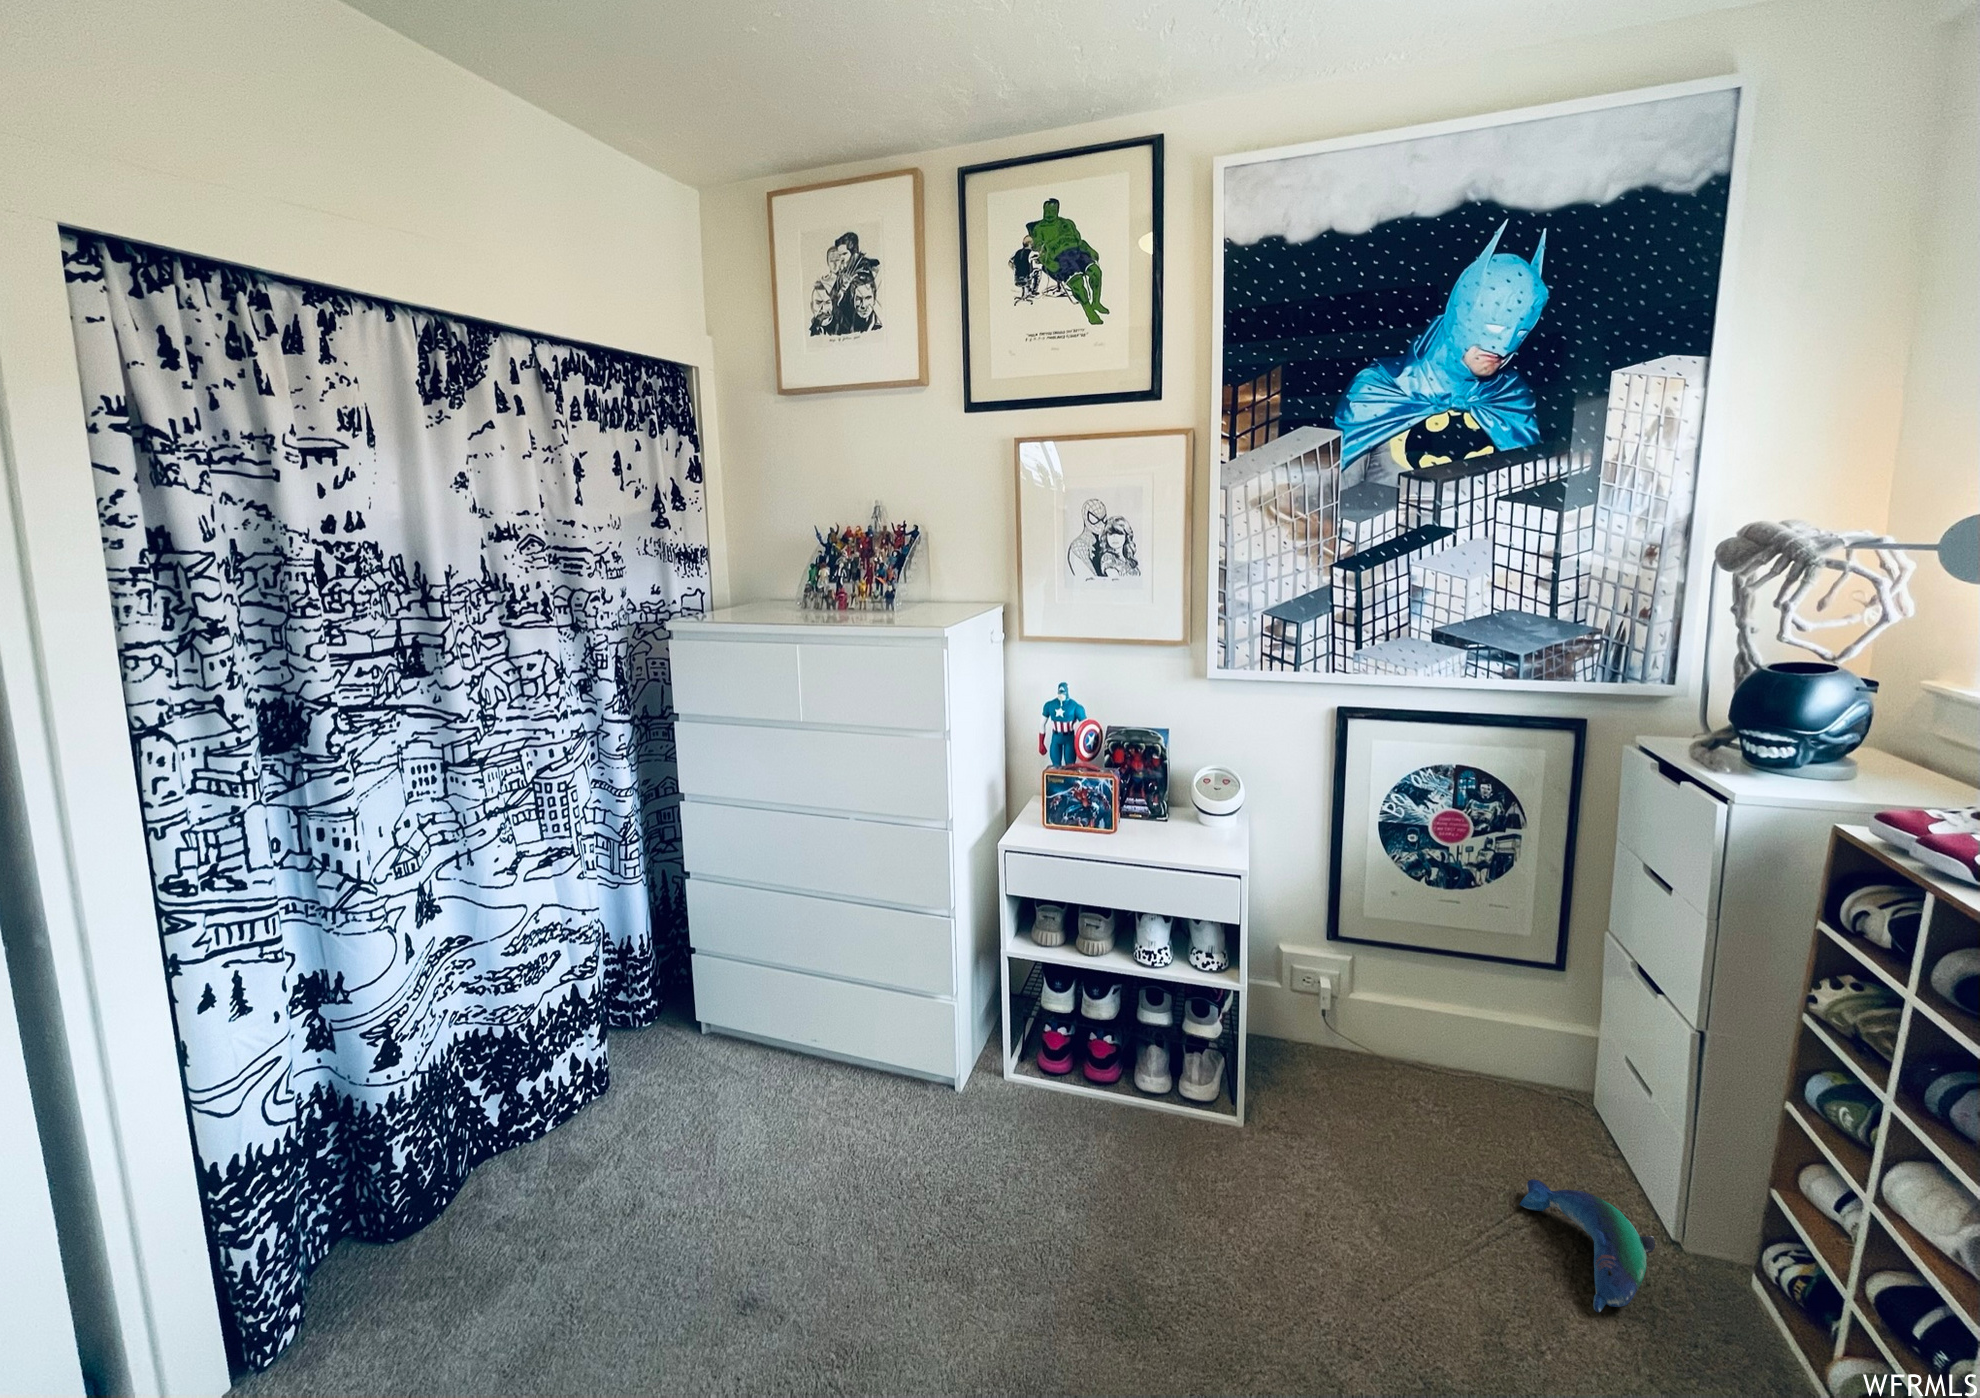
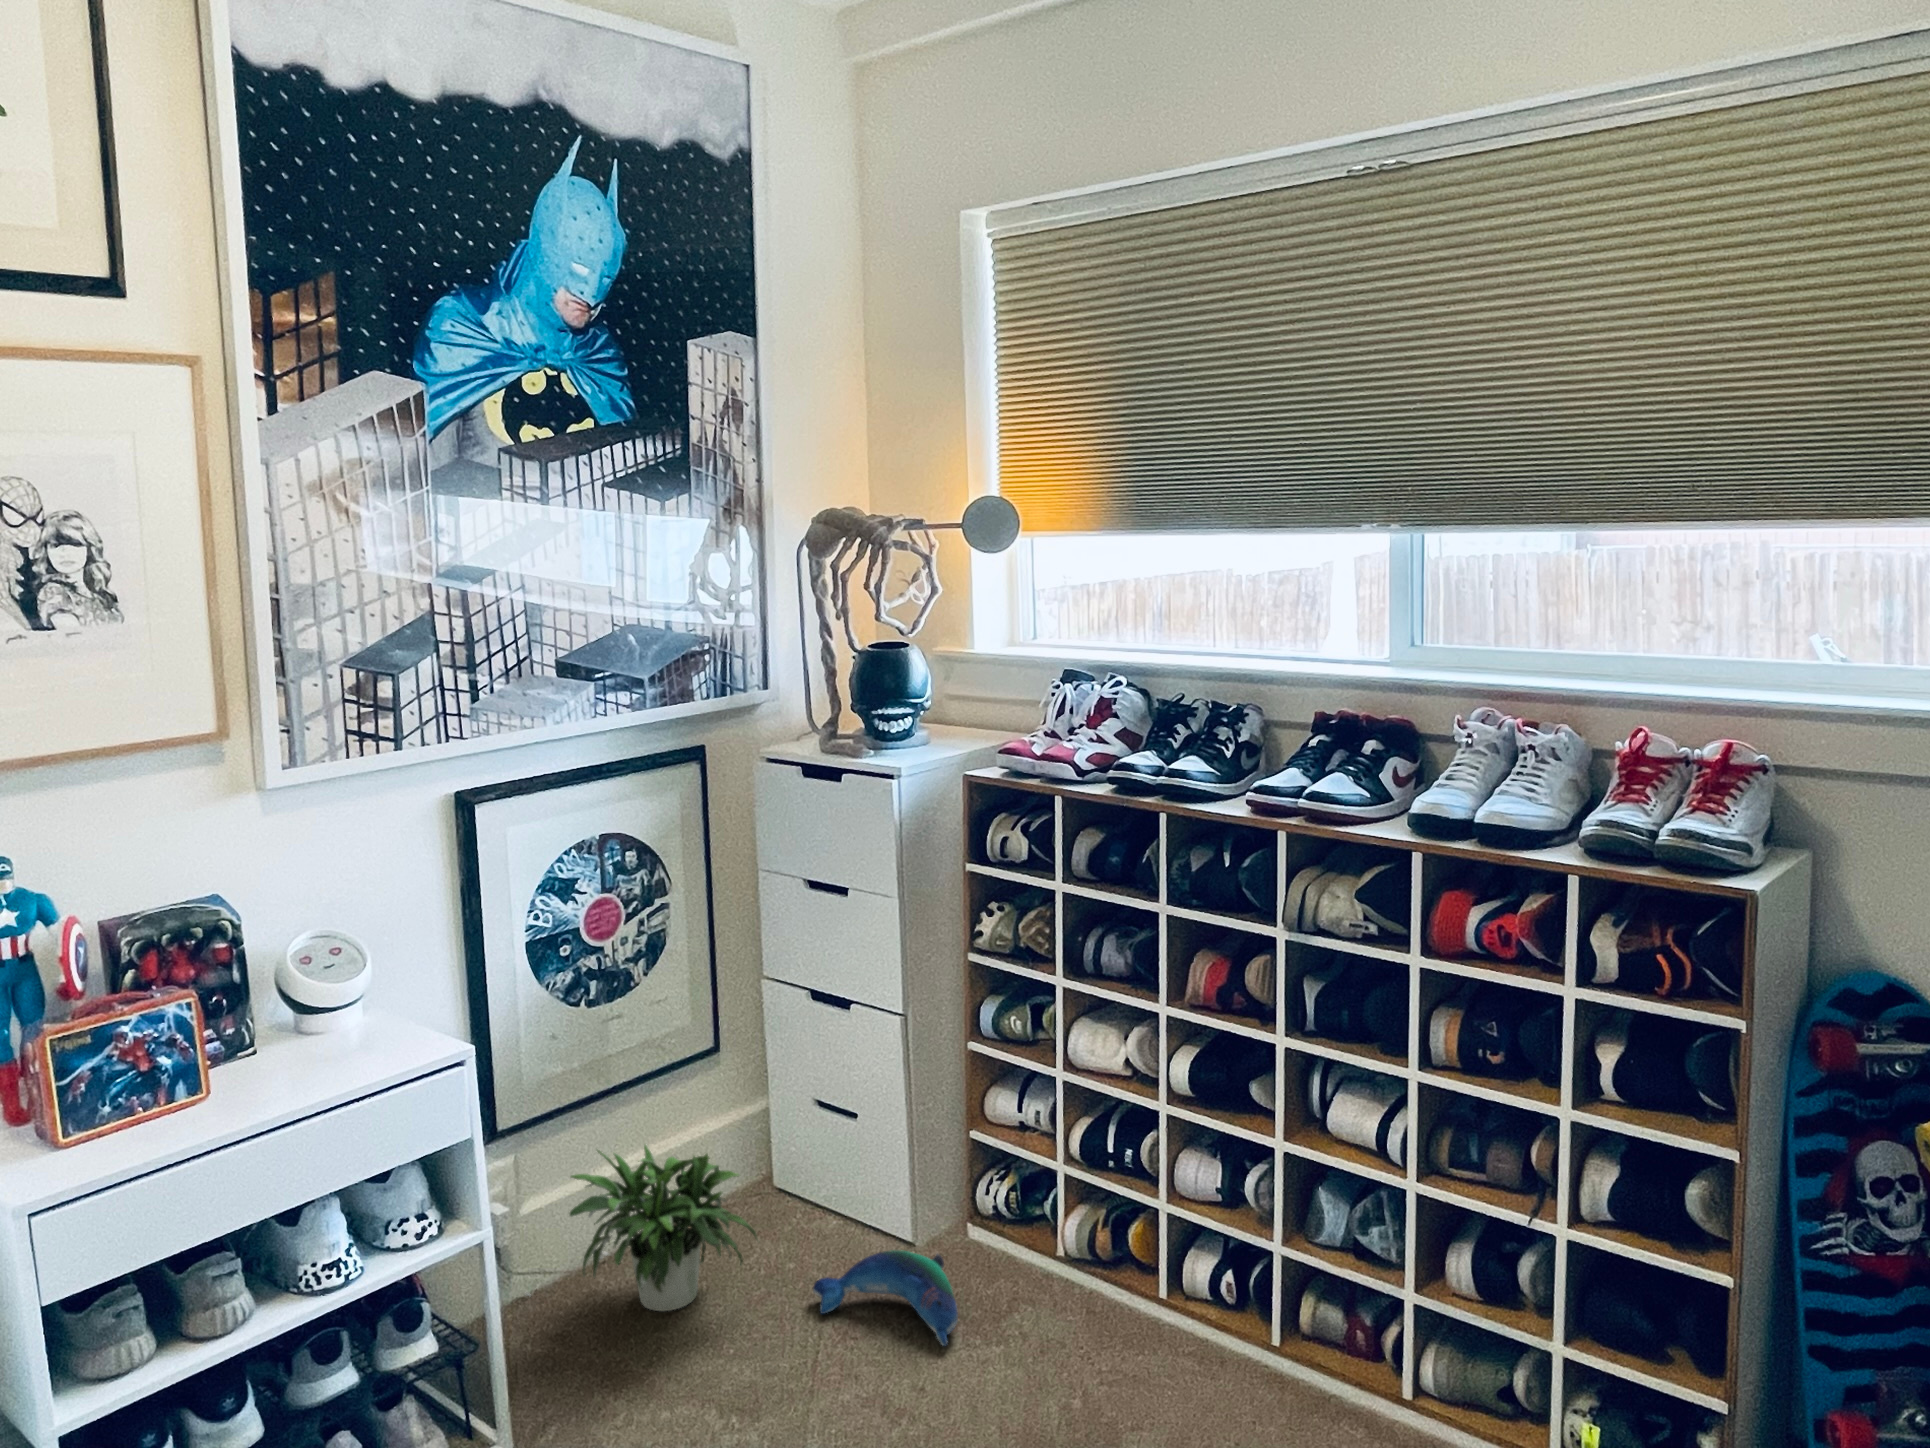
potted plant: none [1341,982,1507,1127] -> present [525,1144,757,1311]

